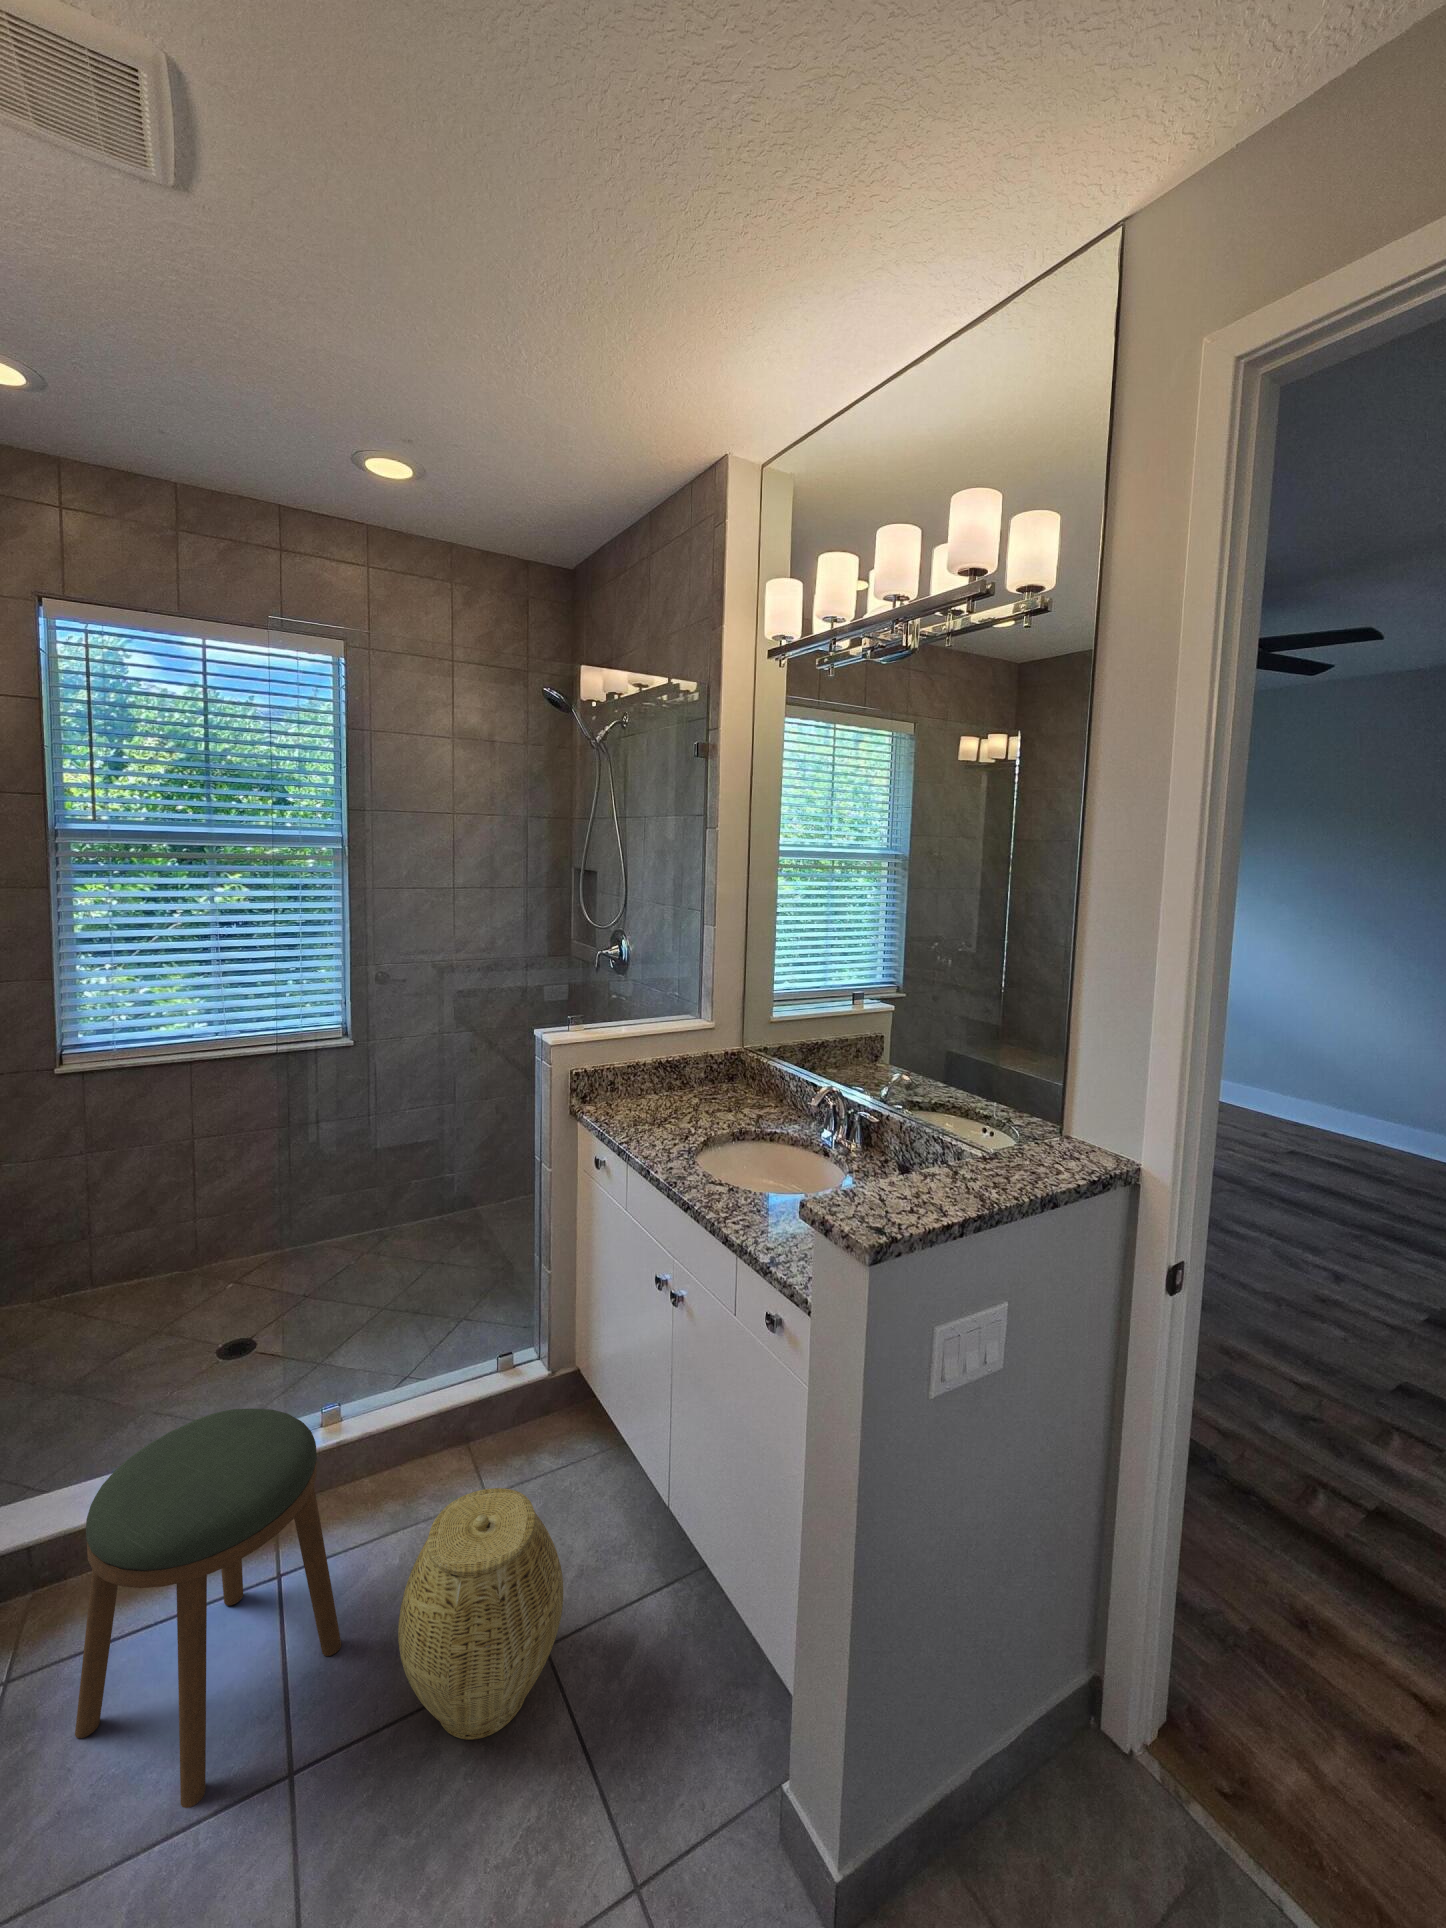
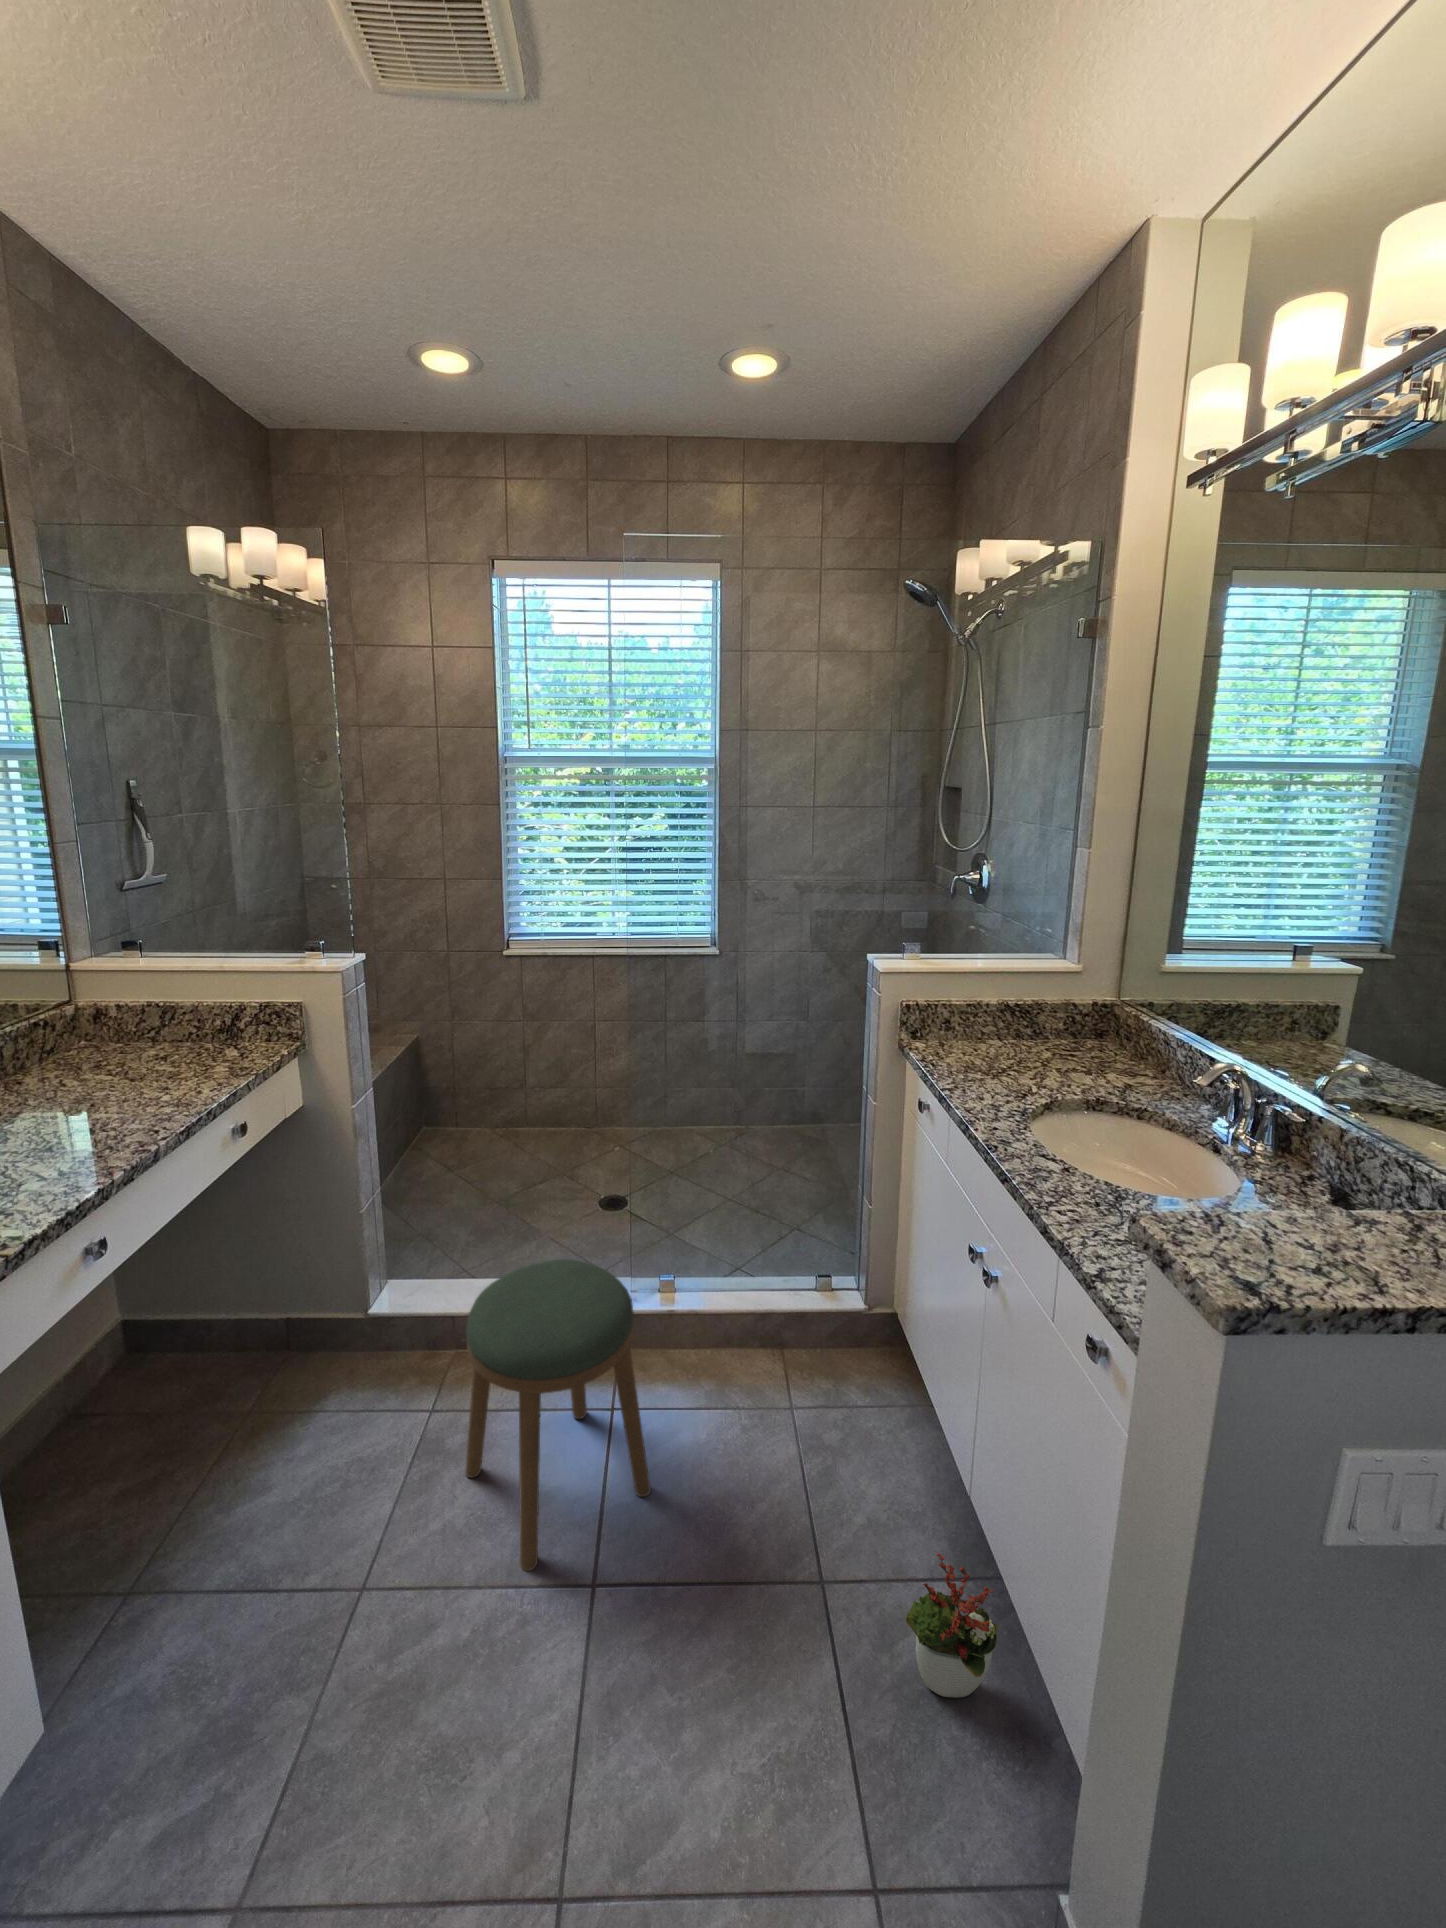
woven basket: present [398,1488,563,1740] -> none [684,1406,840,1641]
decorative plant: none [633,1559,708,1694] -> present [906,1553,998,1698]

